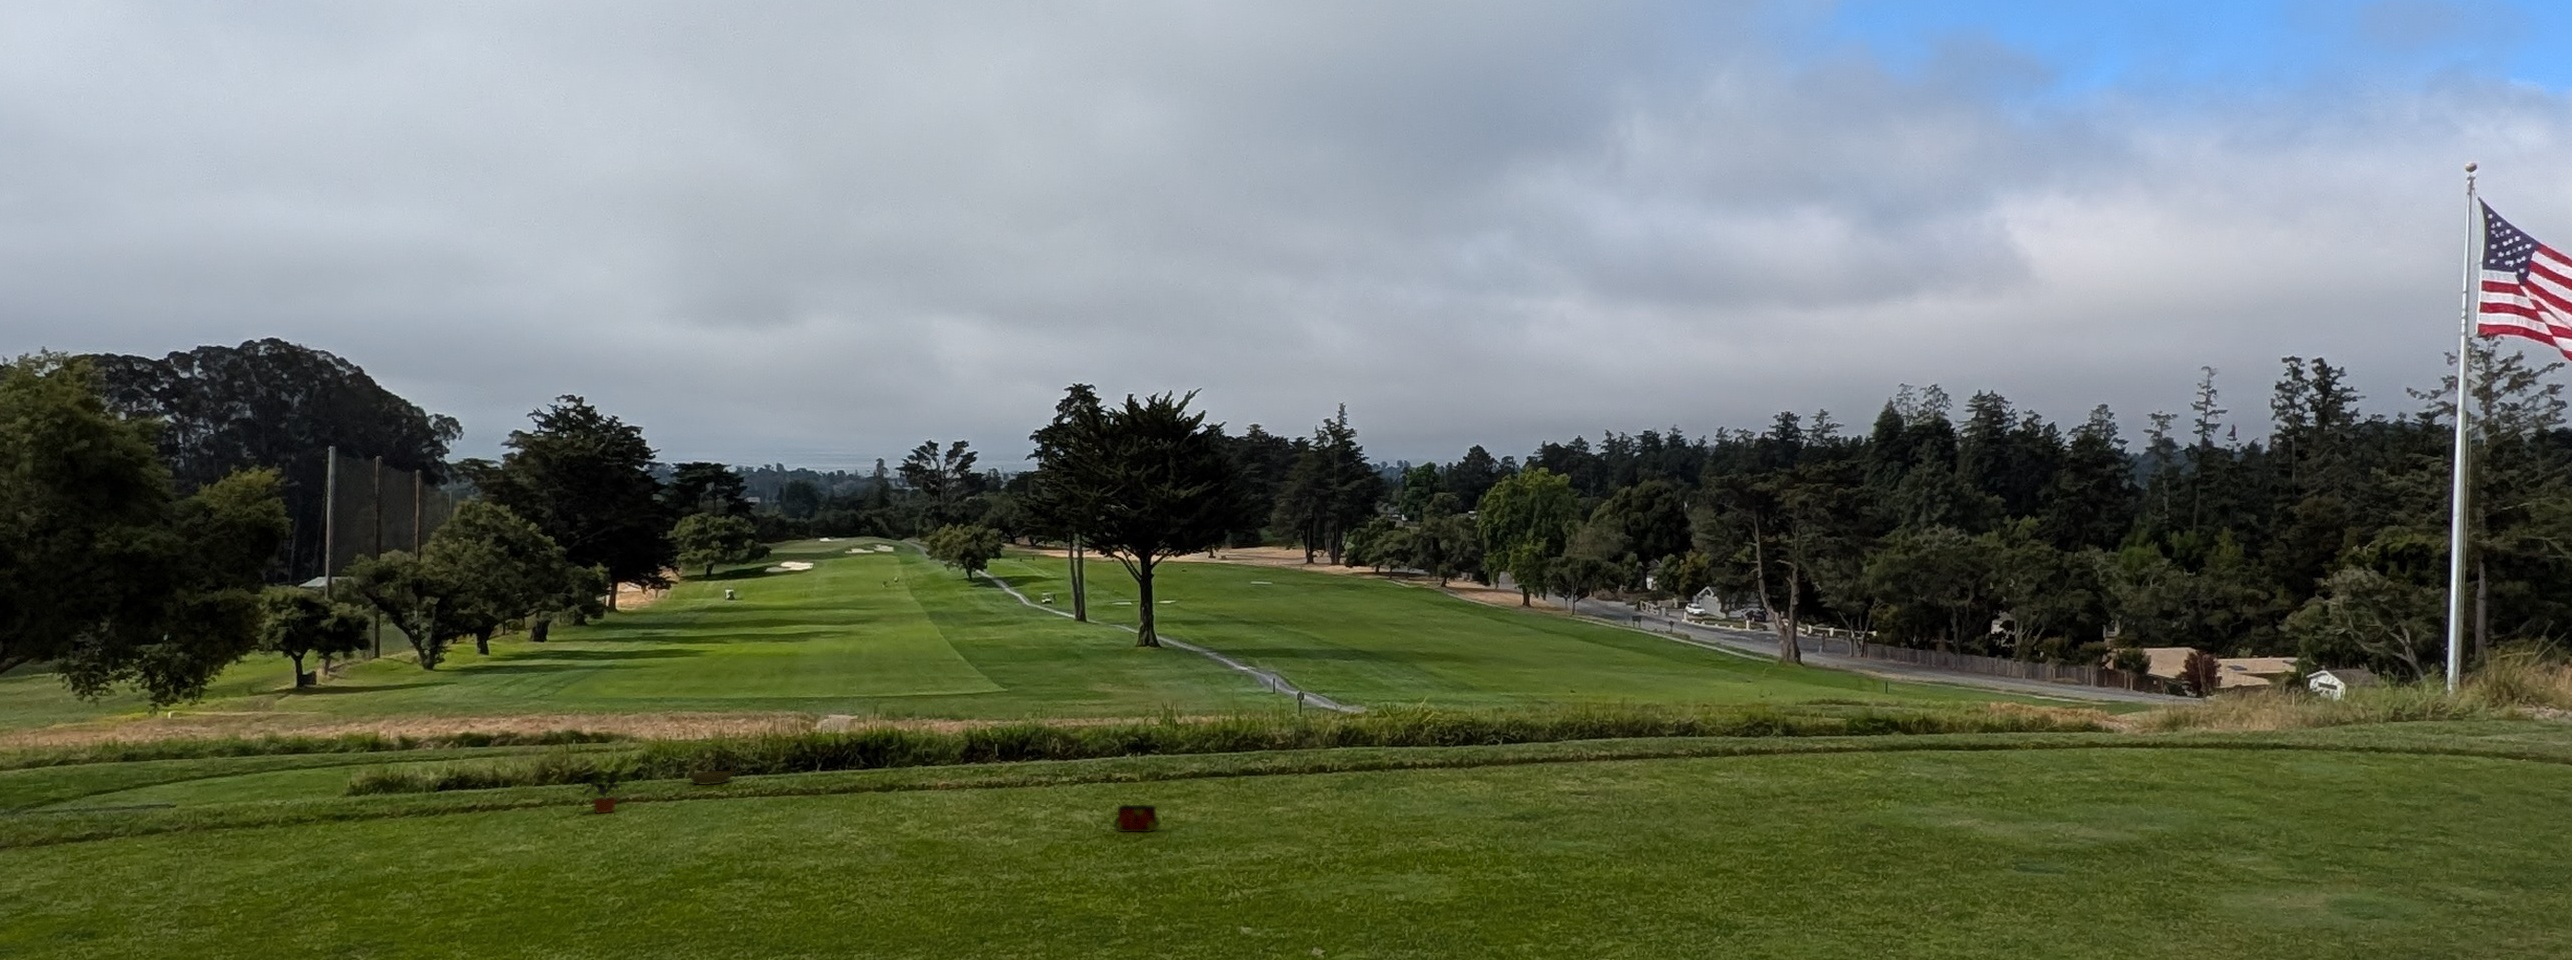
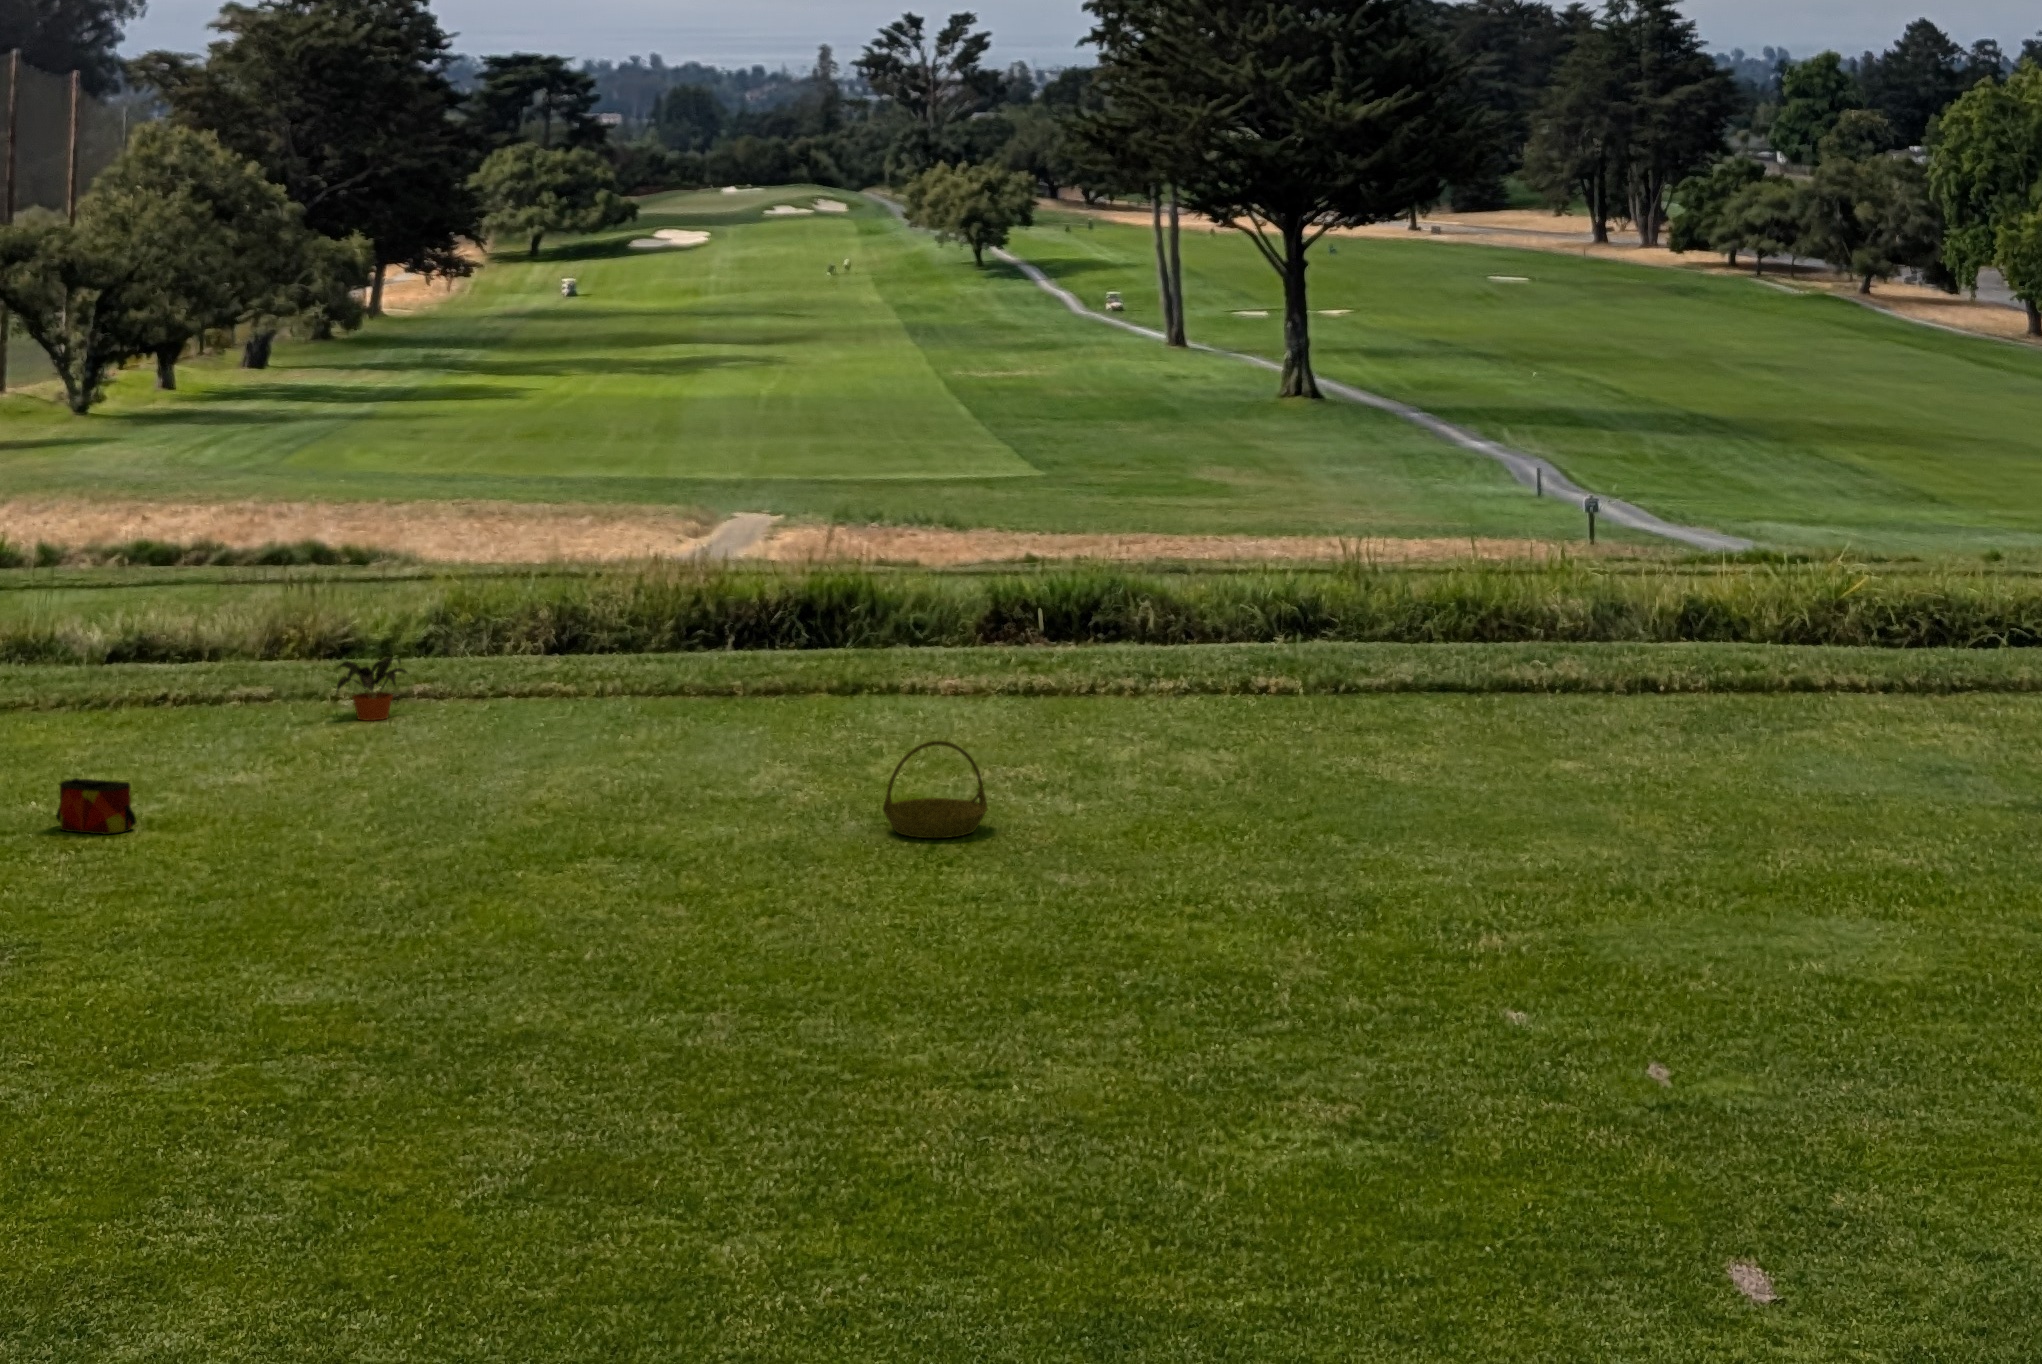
basket: present [689,748,733,785] -> present [883,741,987,838]
bag: present [1114,805,1159,832] -> present [56,778,137,834]

